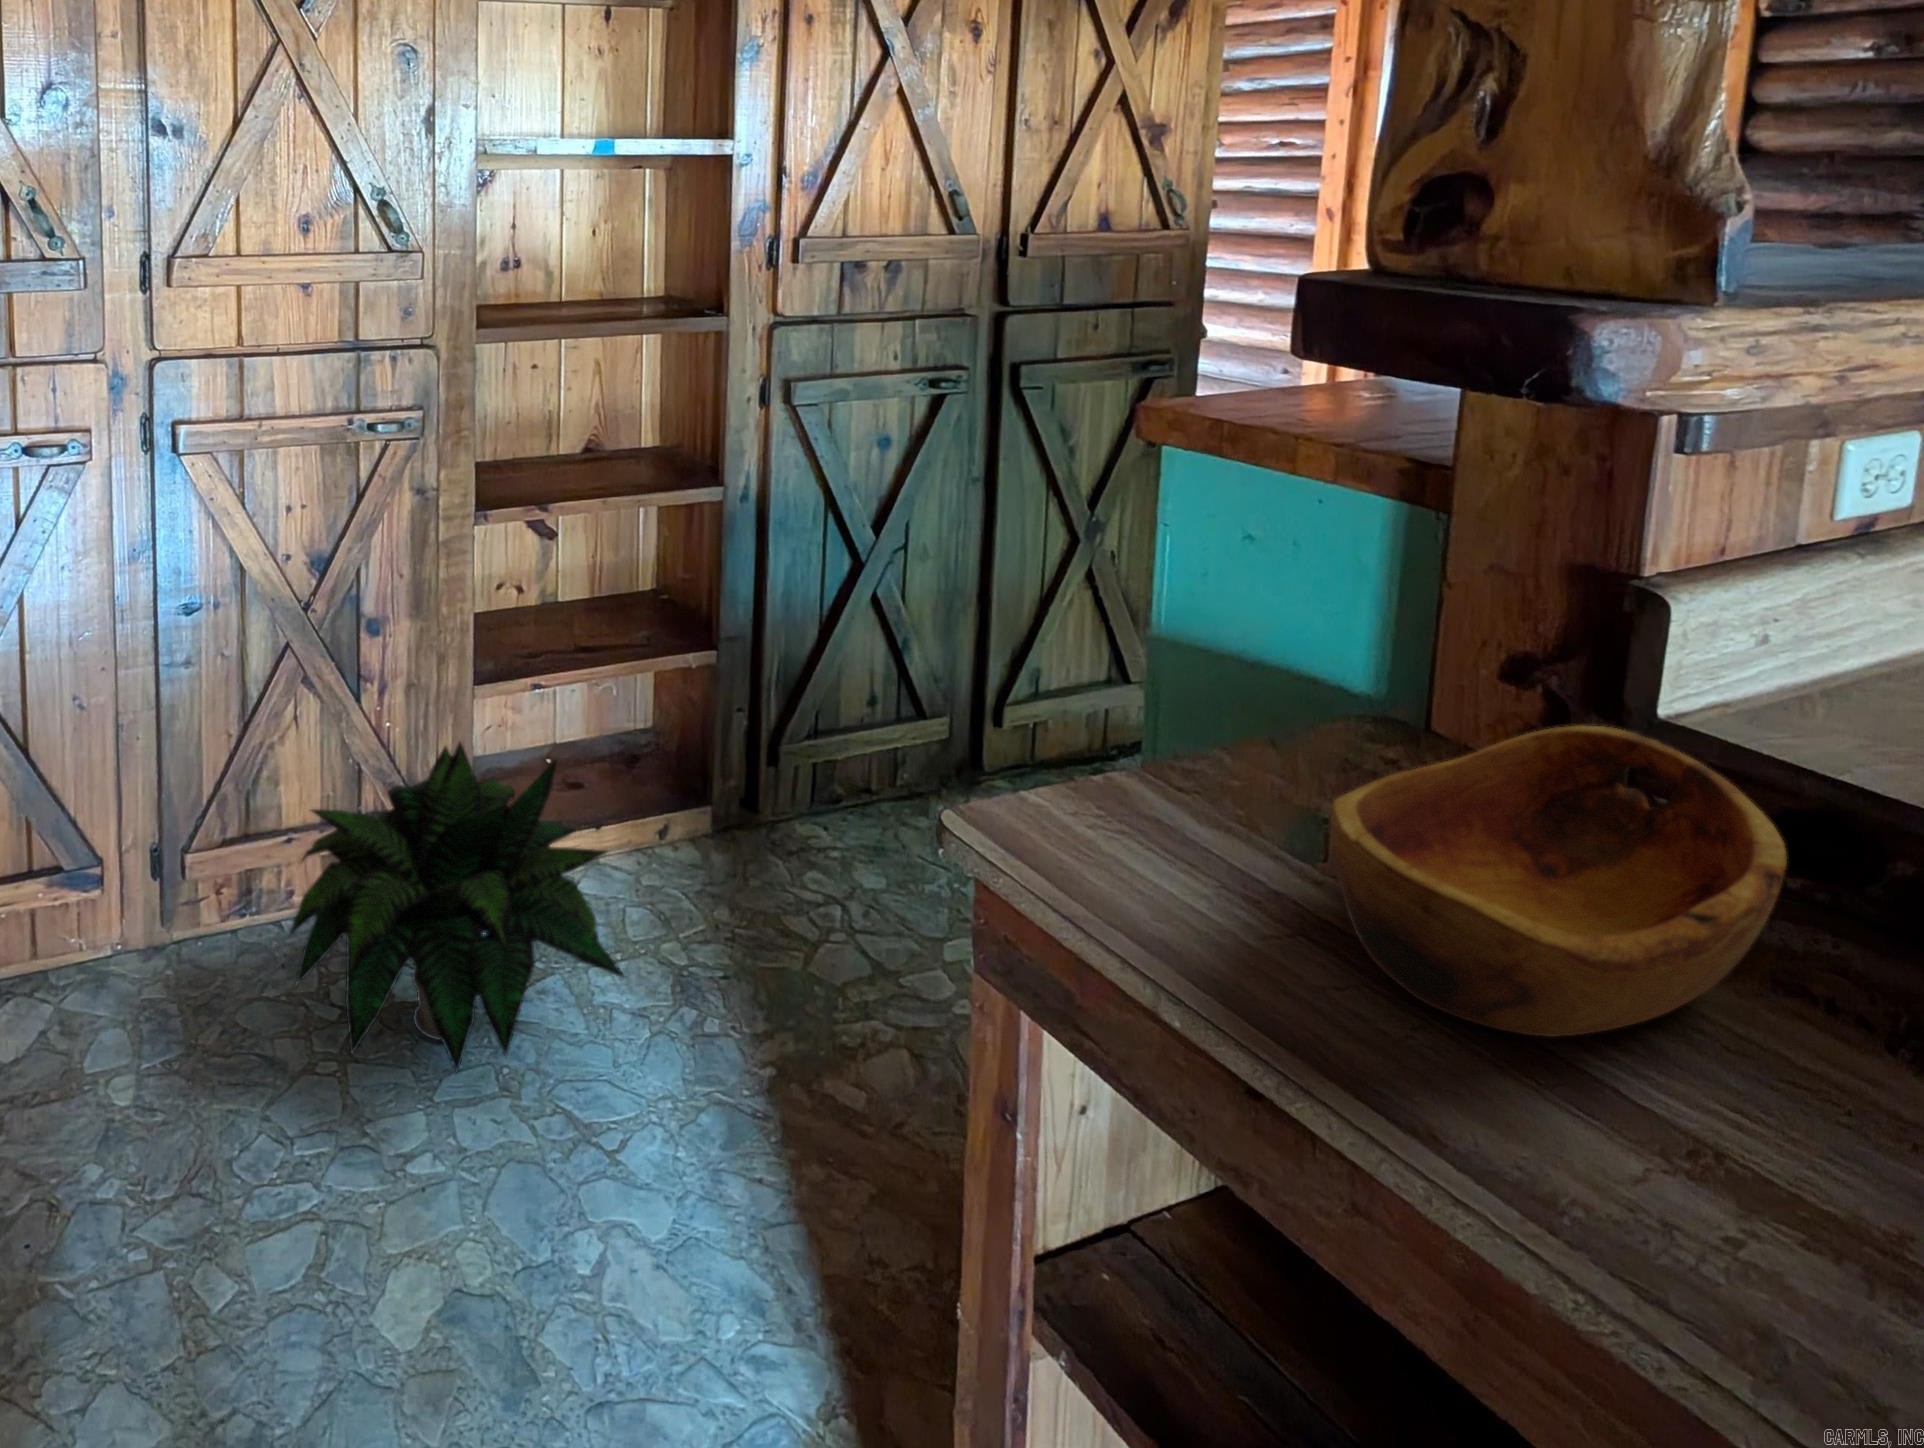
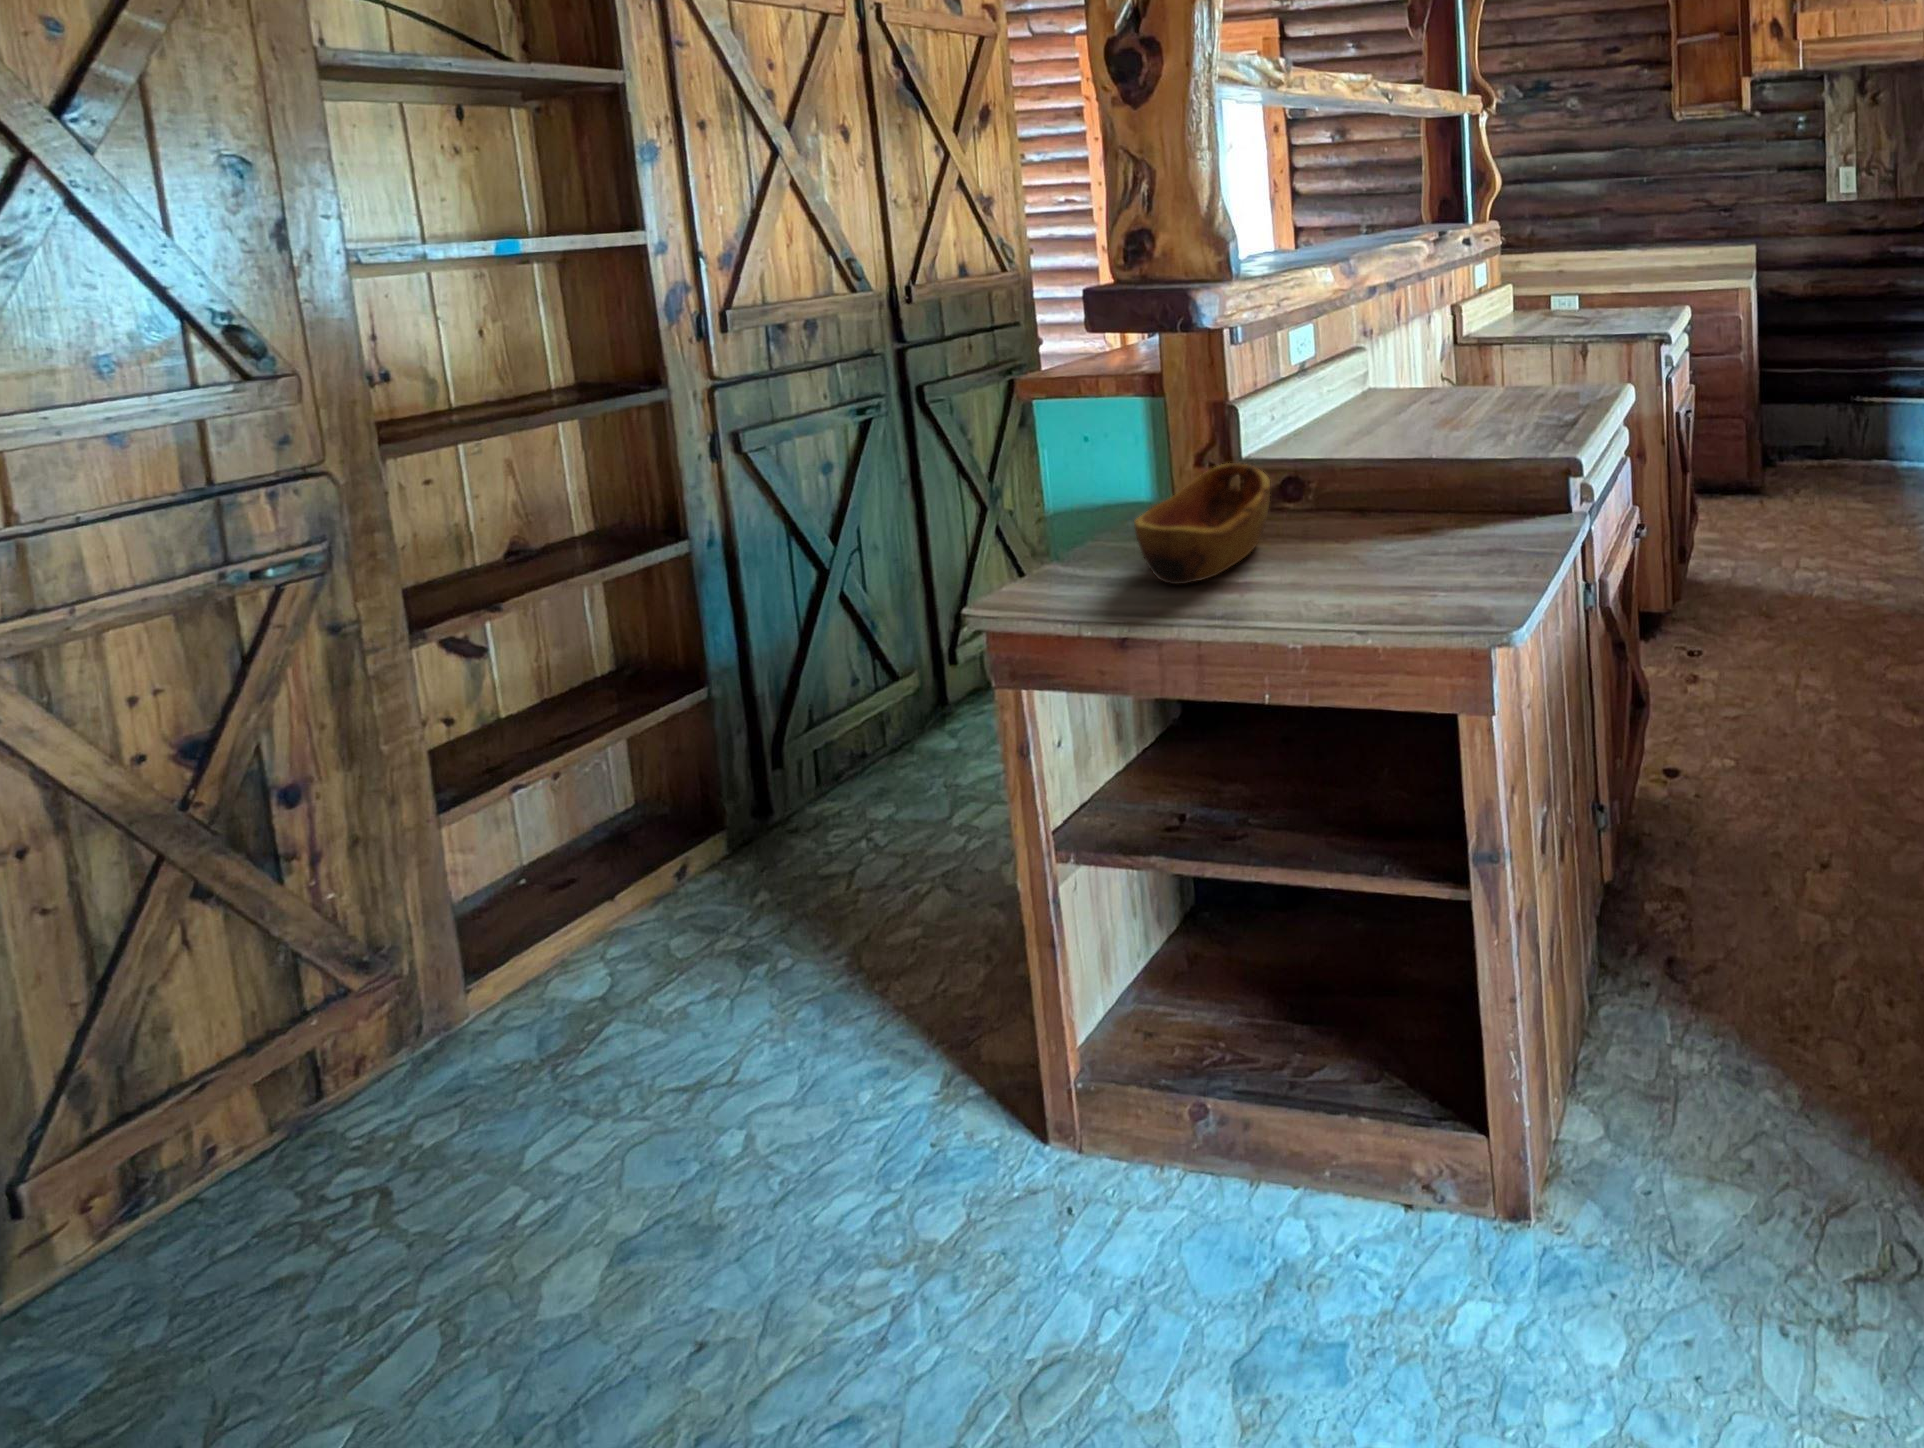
potted plant: present [288,742,625,1071] -> none [250,812,717,1184]

